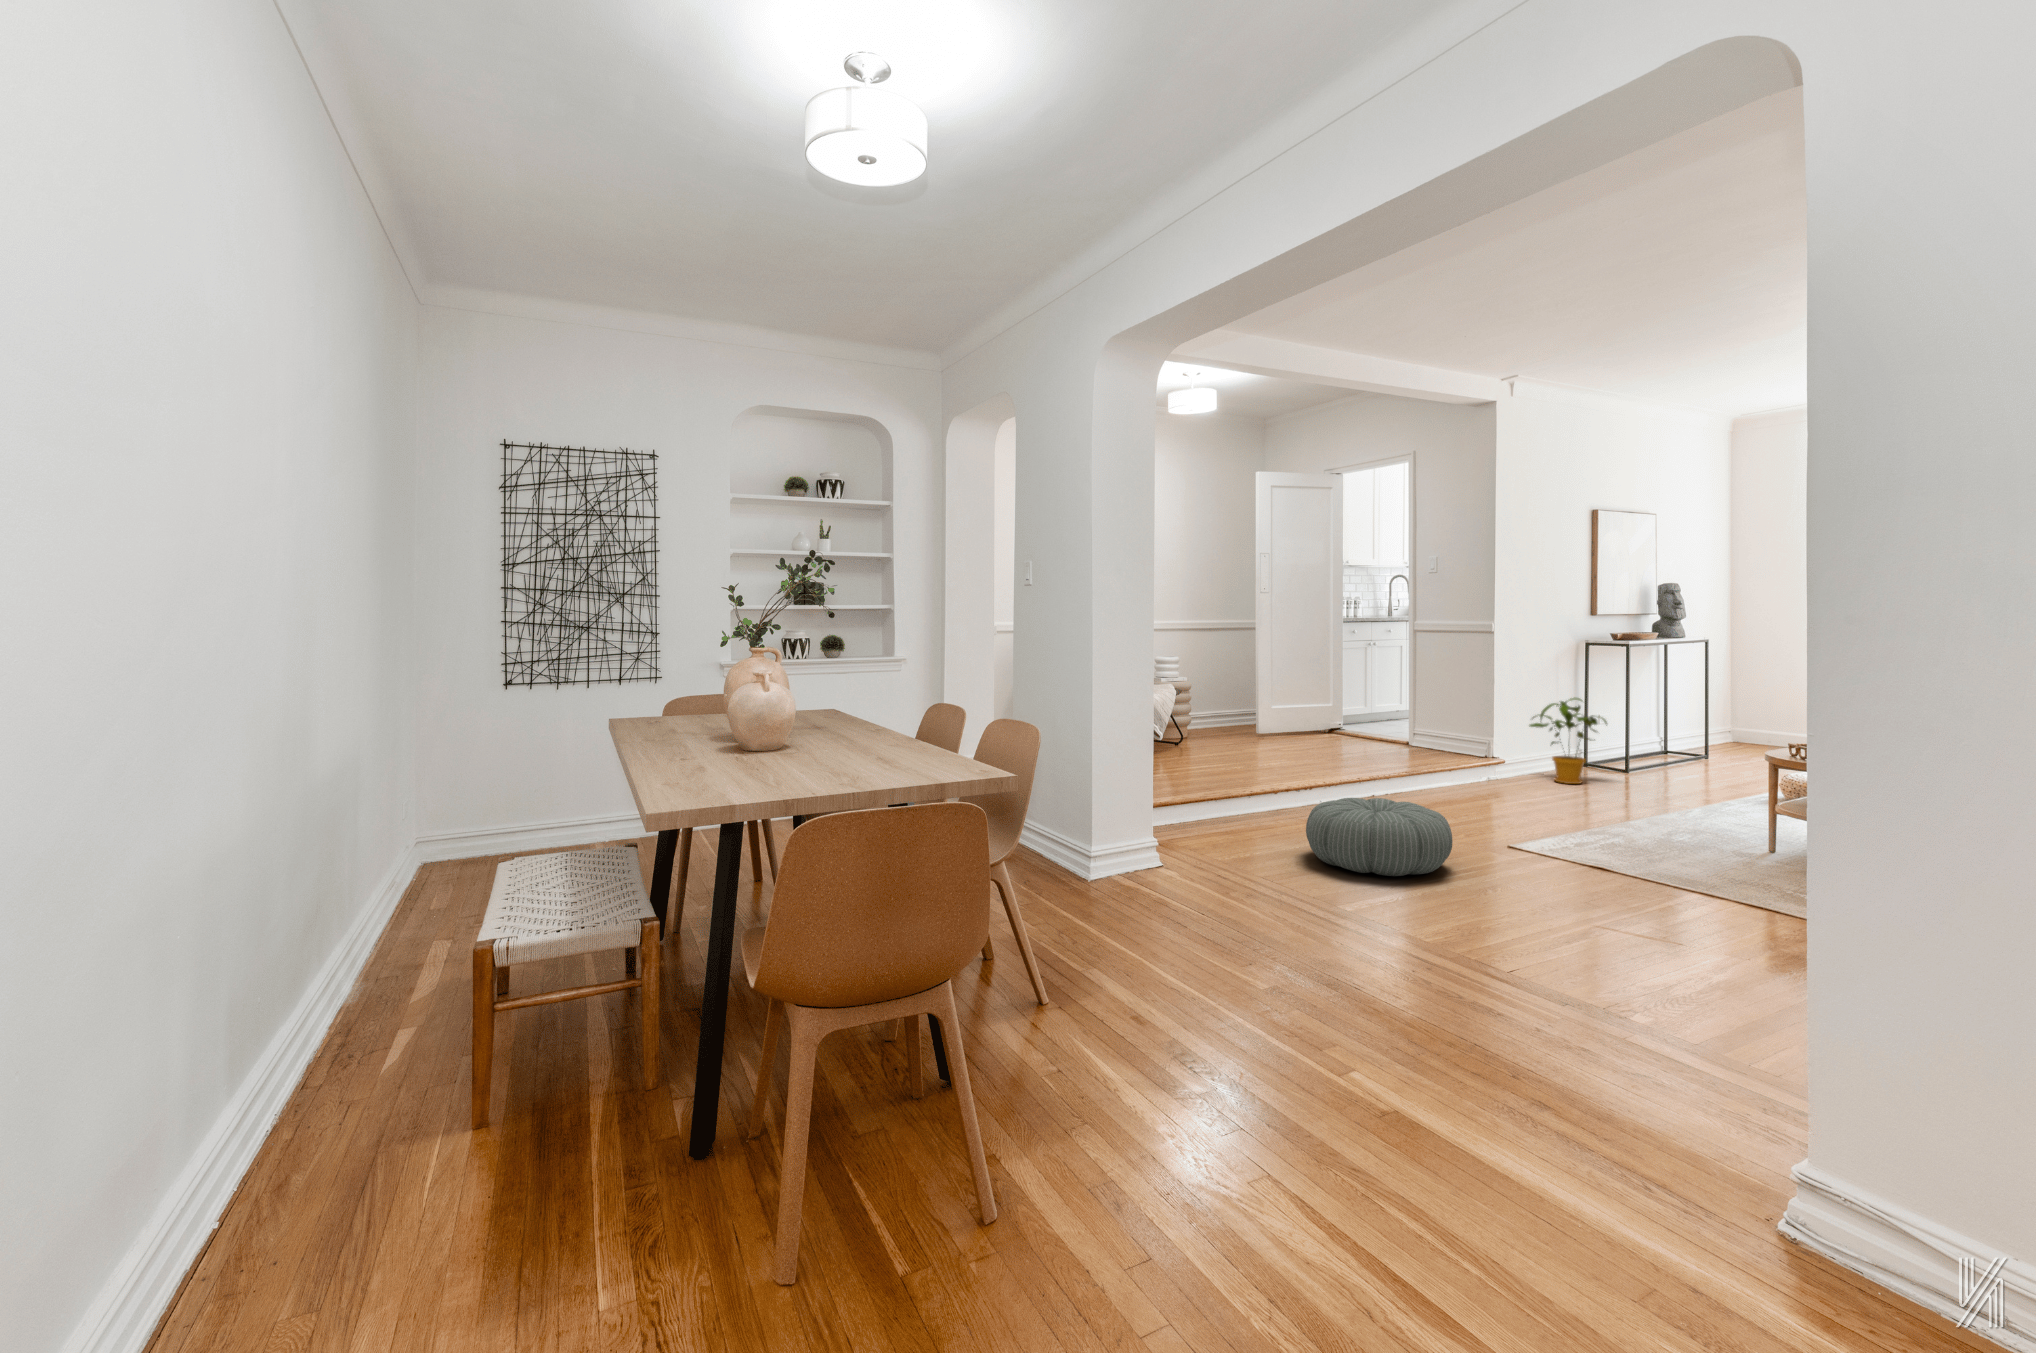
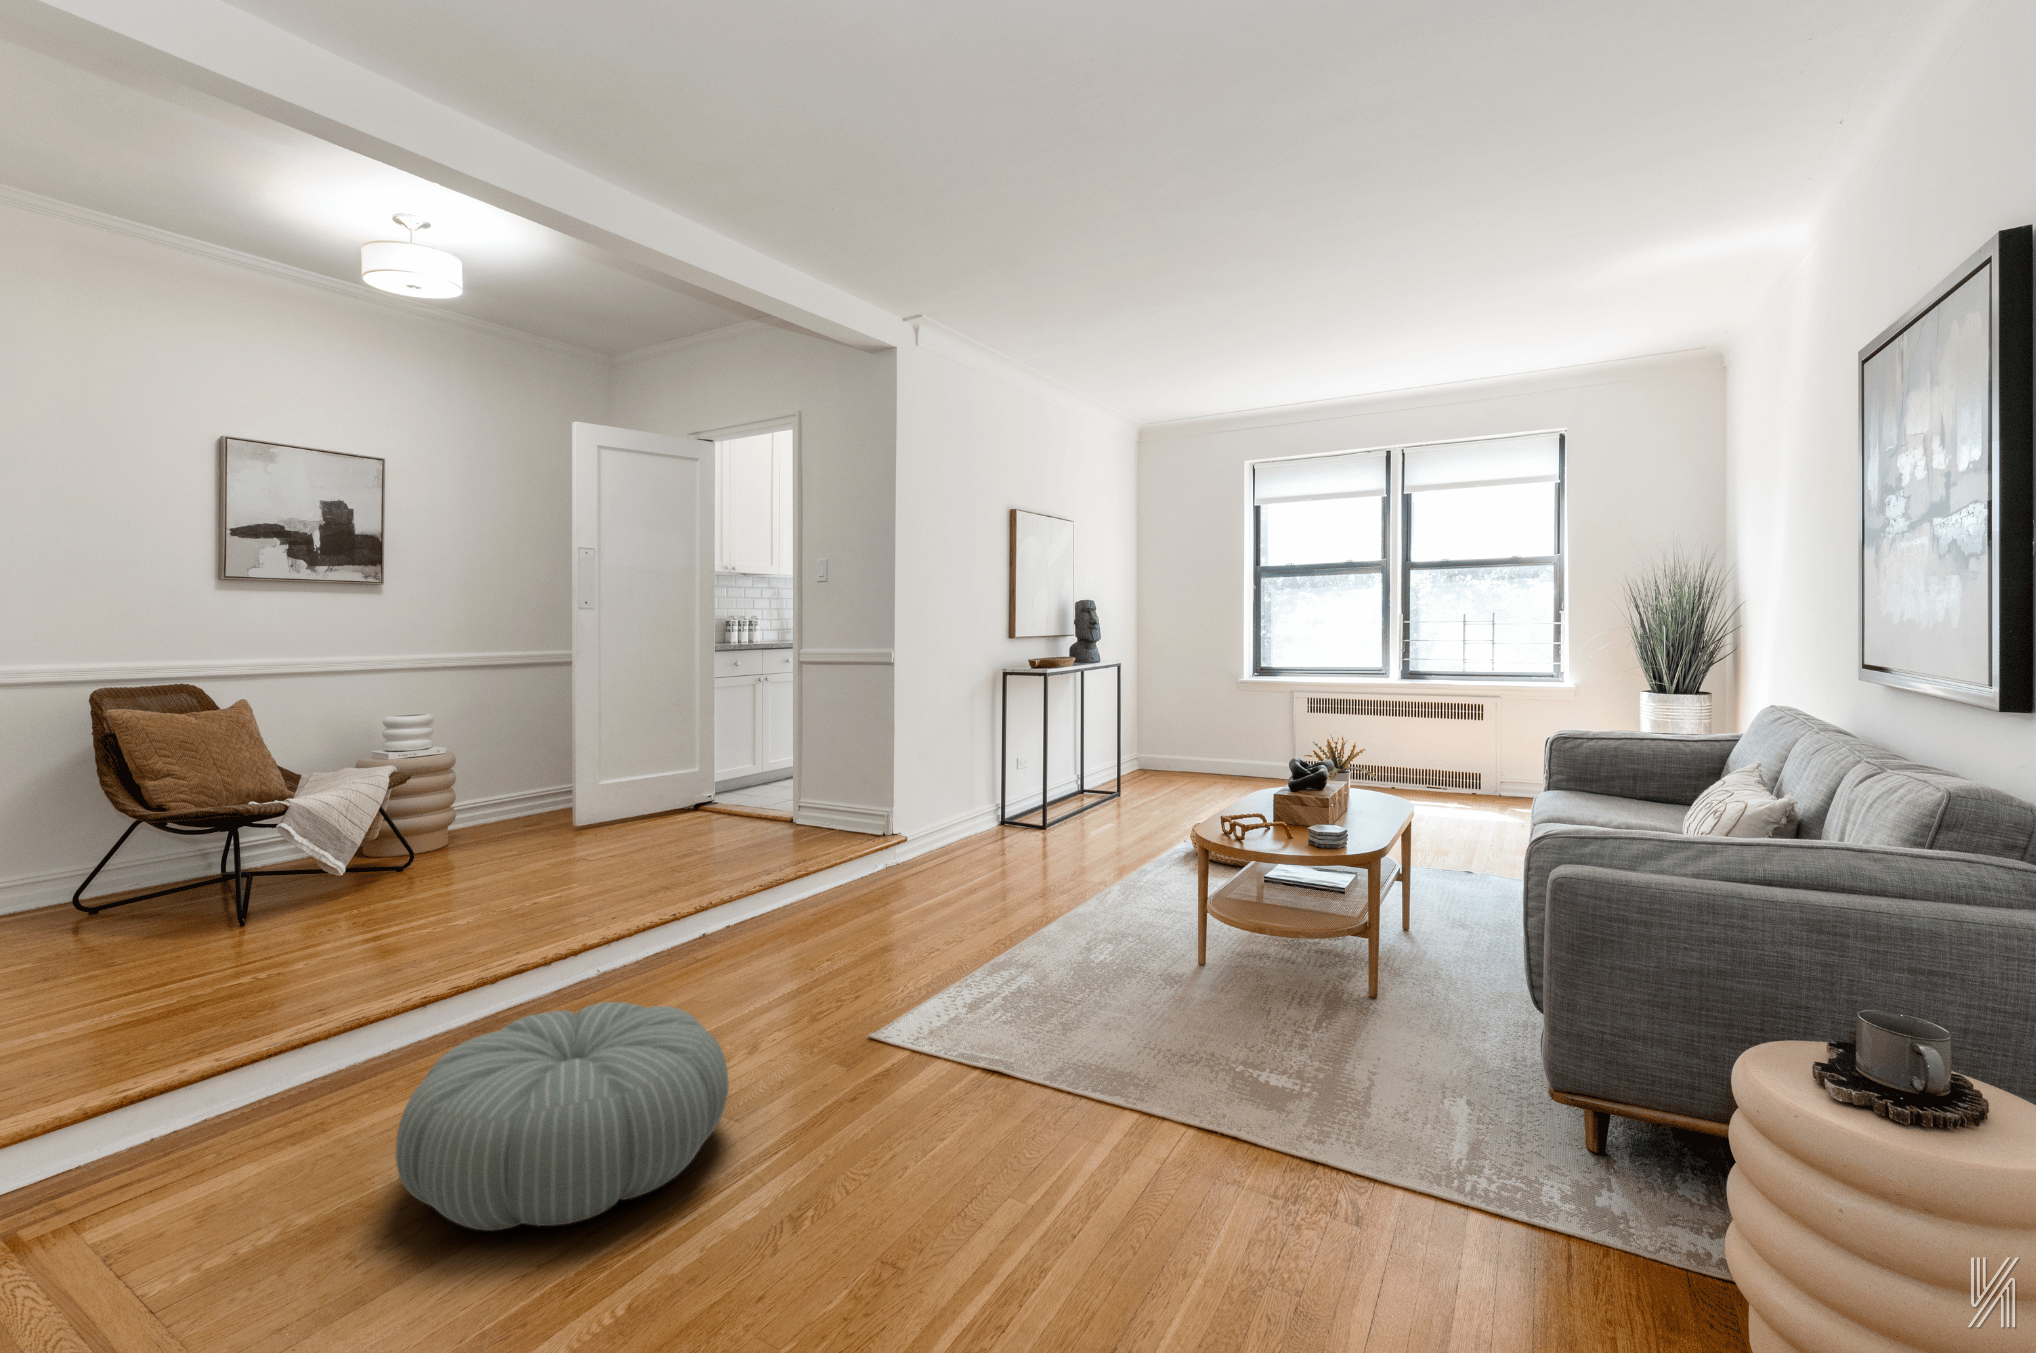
house plant: present [1530,698,1607,784] -> none [934,745,1022,859]

